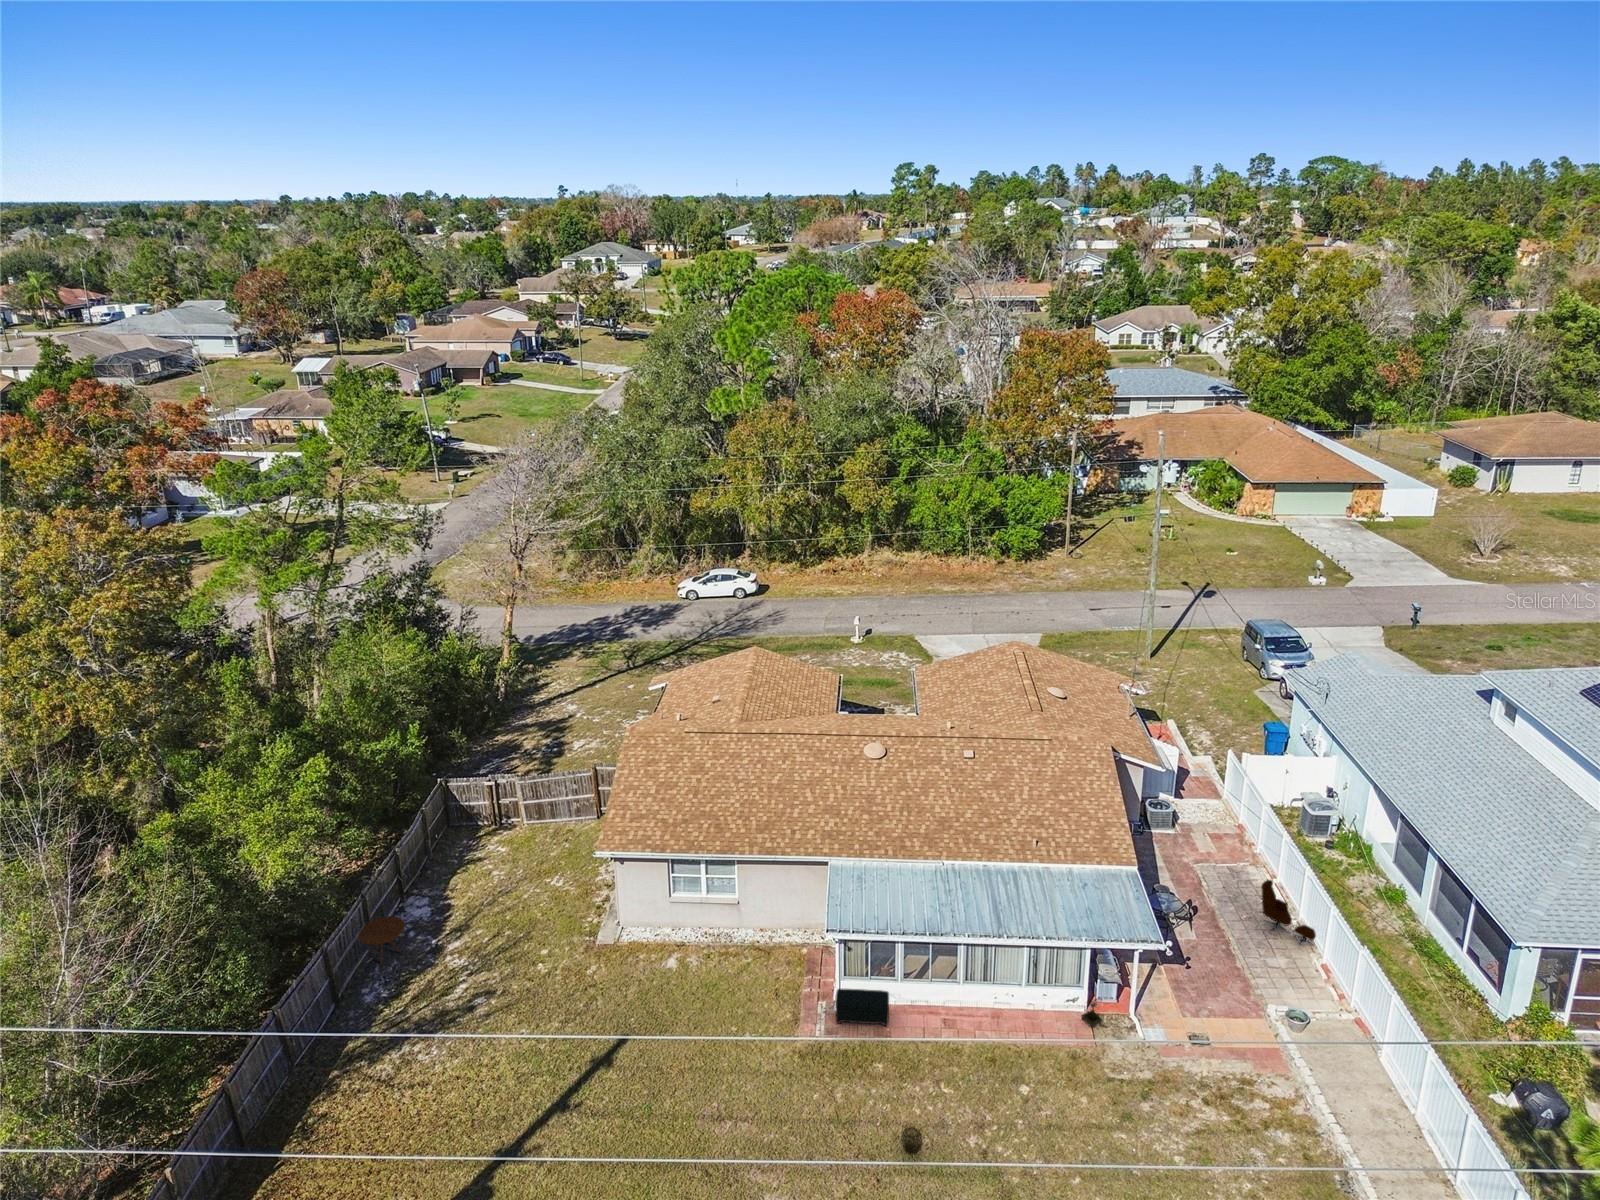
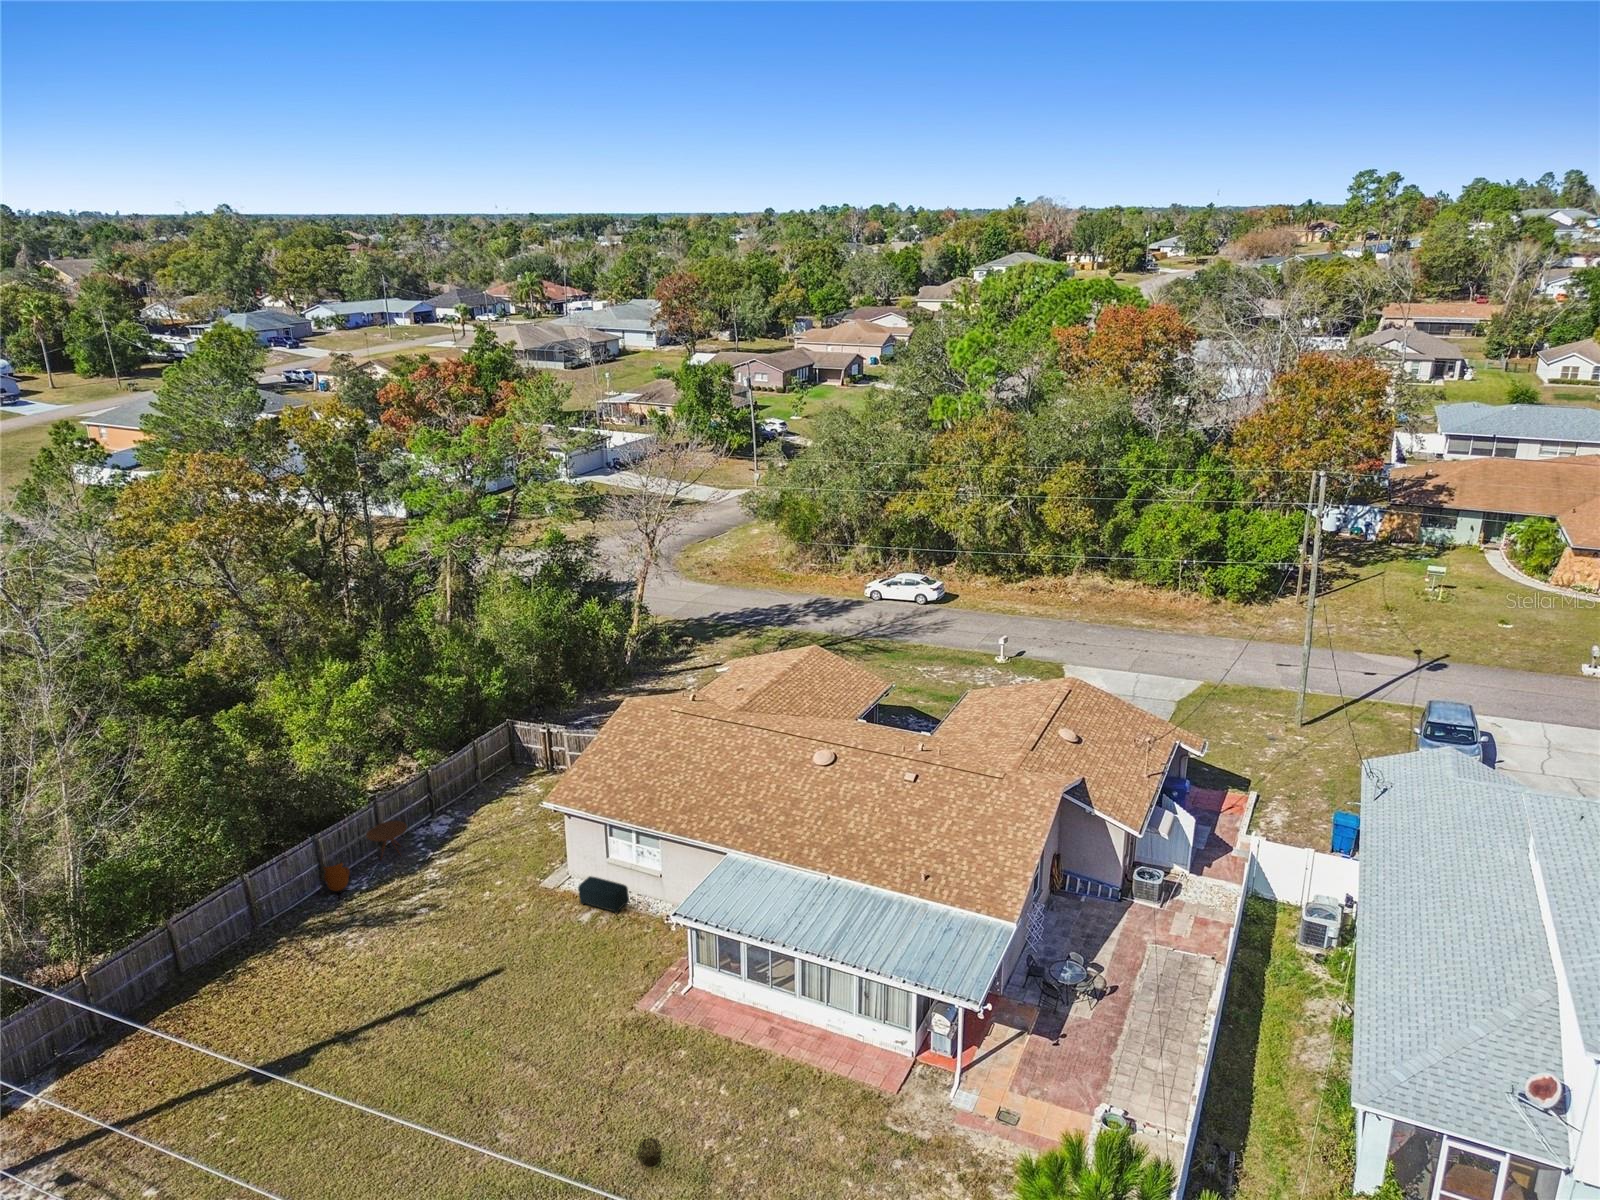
lounge chair: present [1261,880,1316,942] -> present [323,863,350,895]
bench: present [835,989,889,1026] -> present [578,876,629,915]
potted plant: present [1082,997,1103,1028] -> none [924,1072,949,1112]

